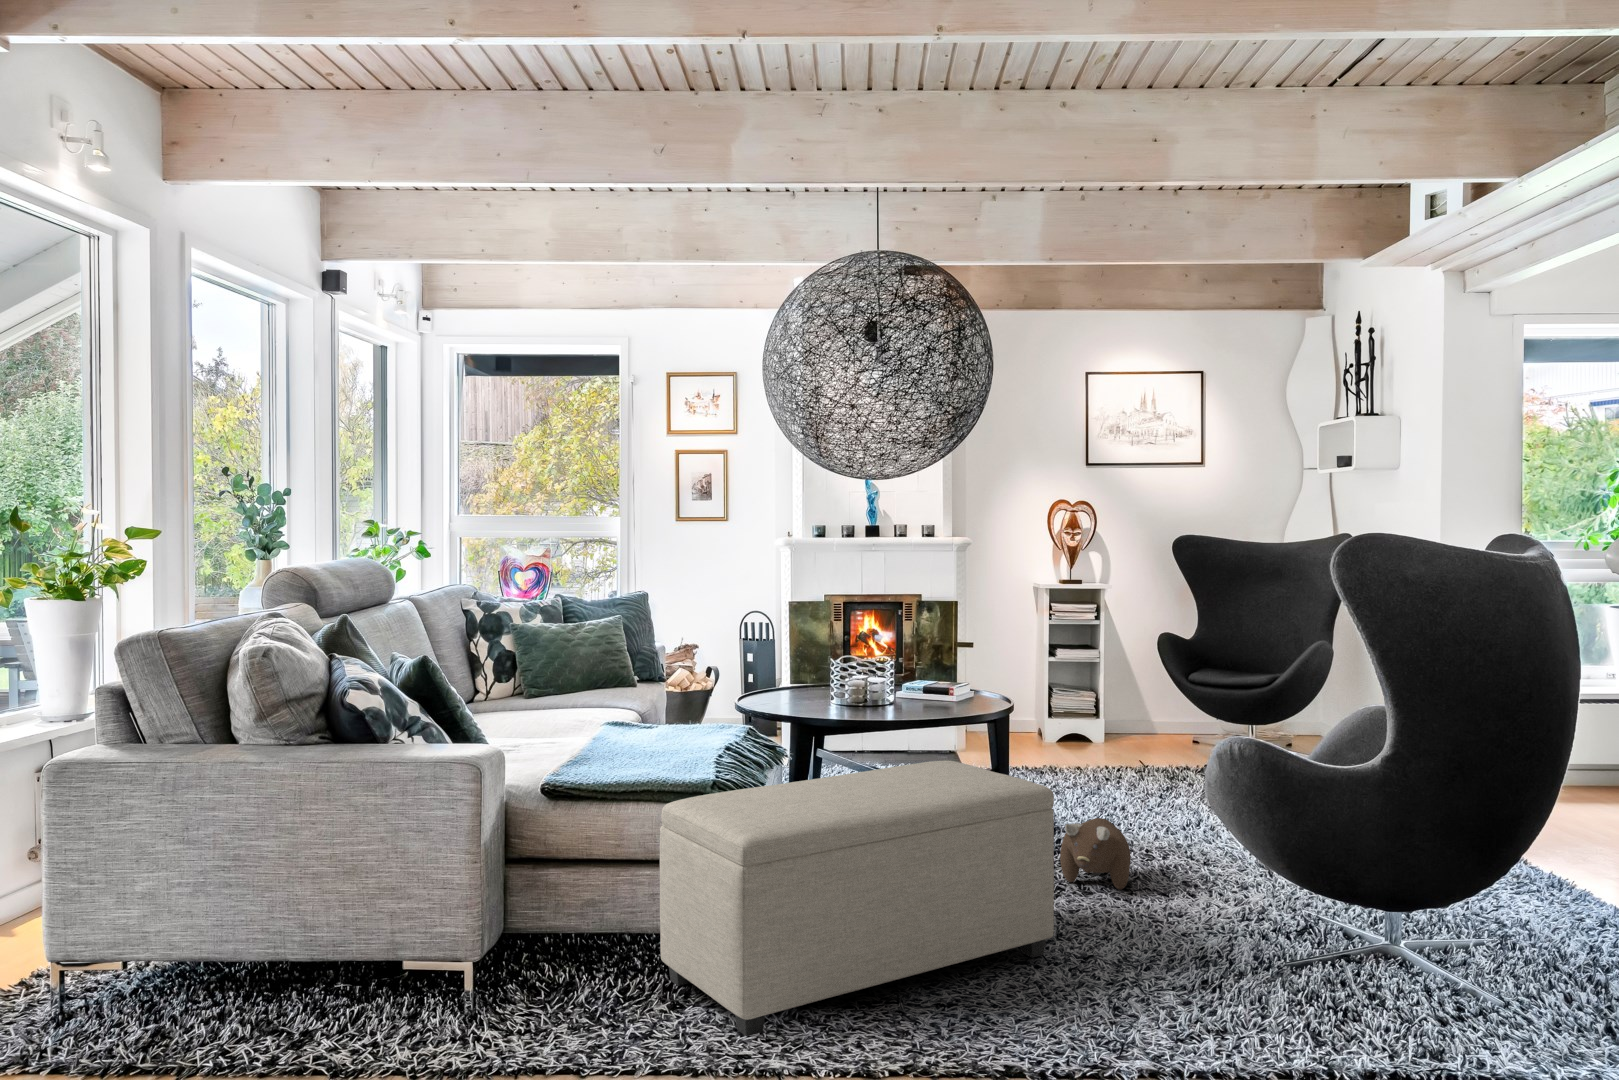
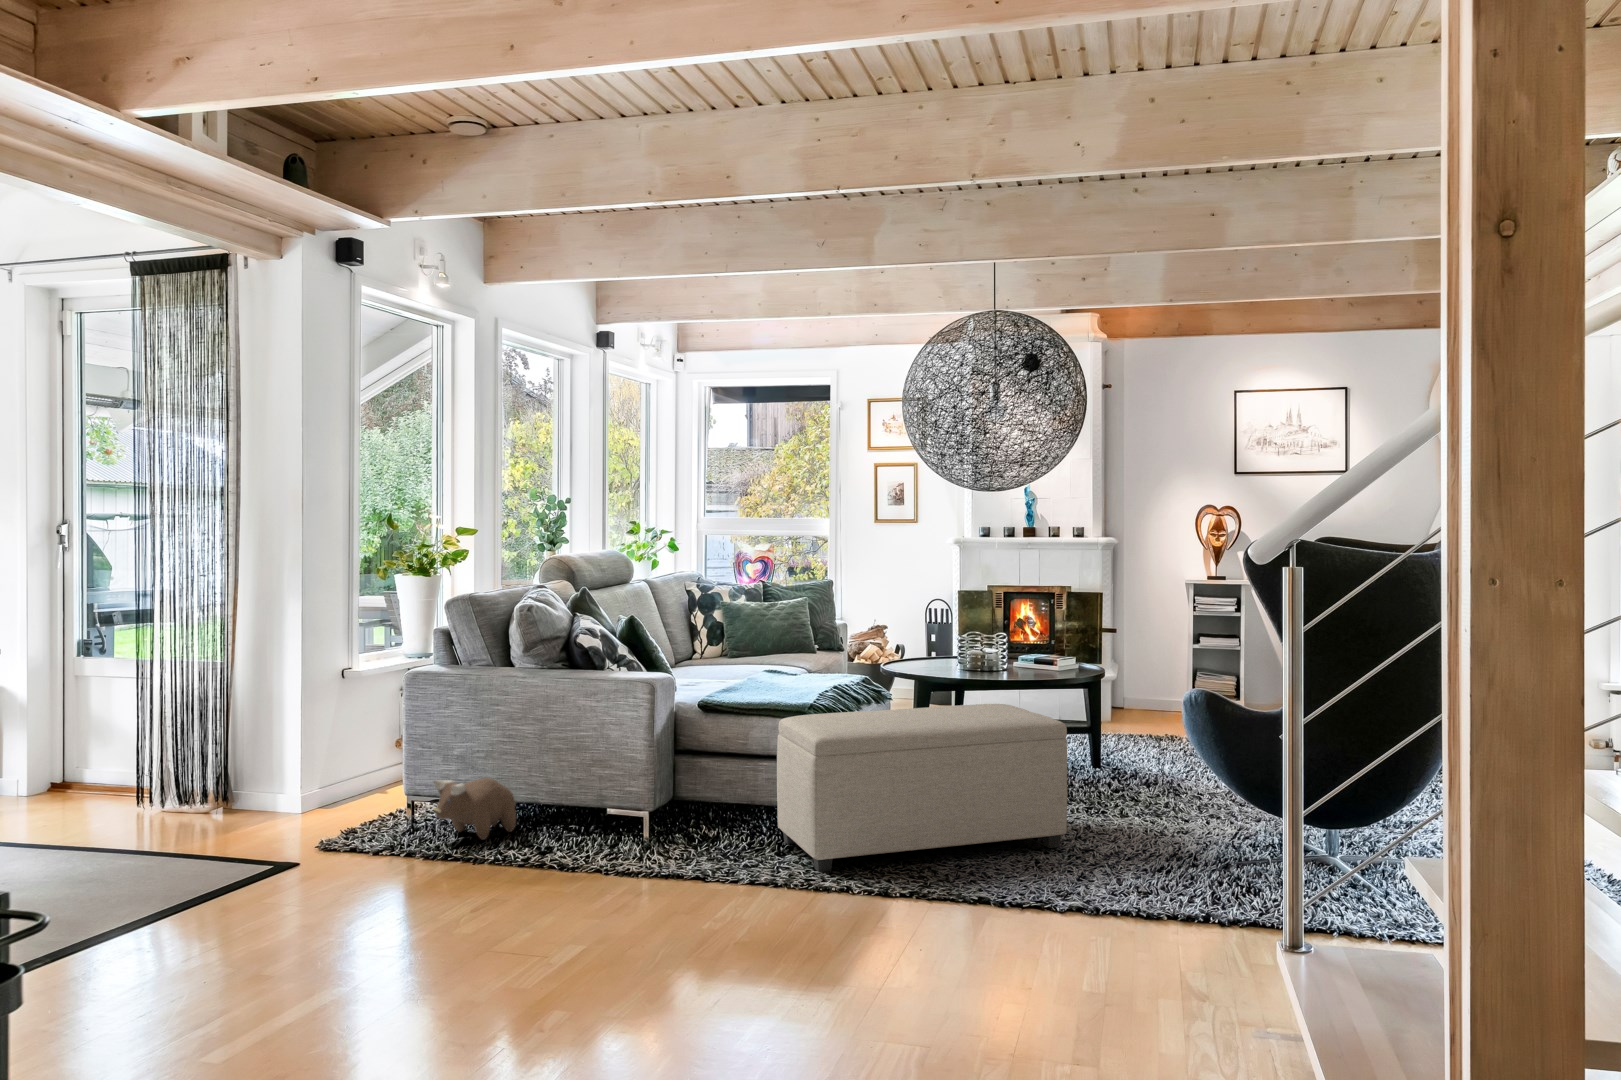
plush toy: present [1060,818,1131,890] -> present [433,778,516,840]

